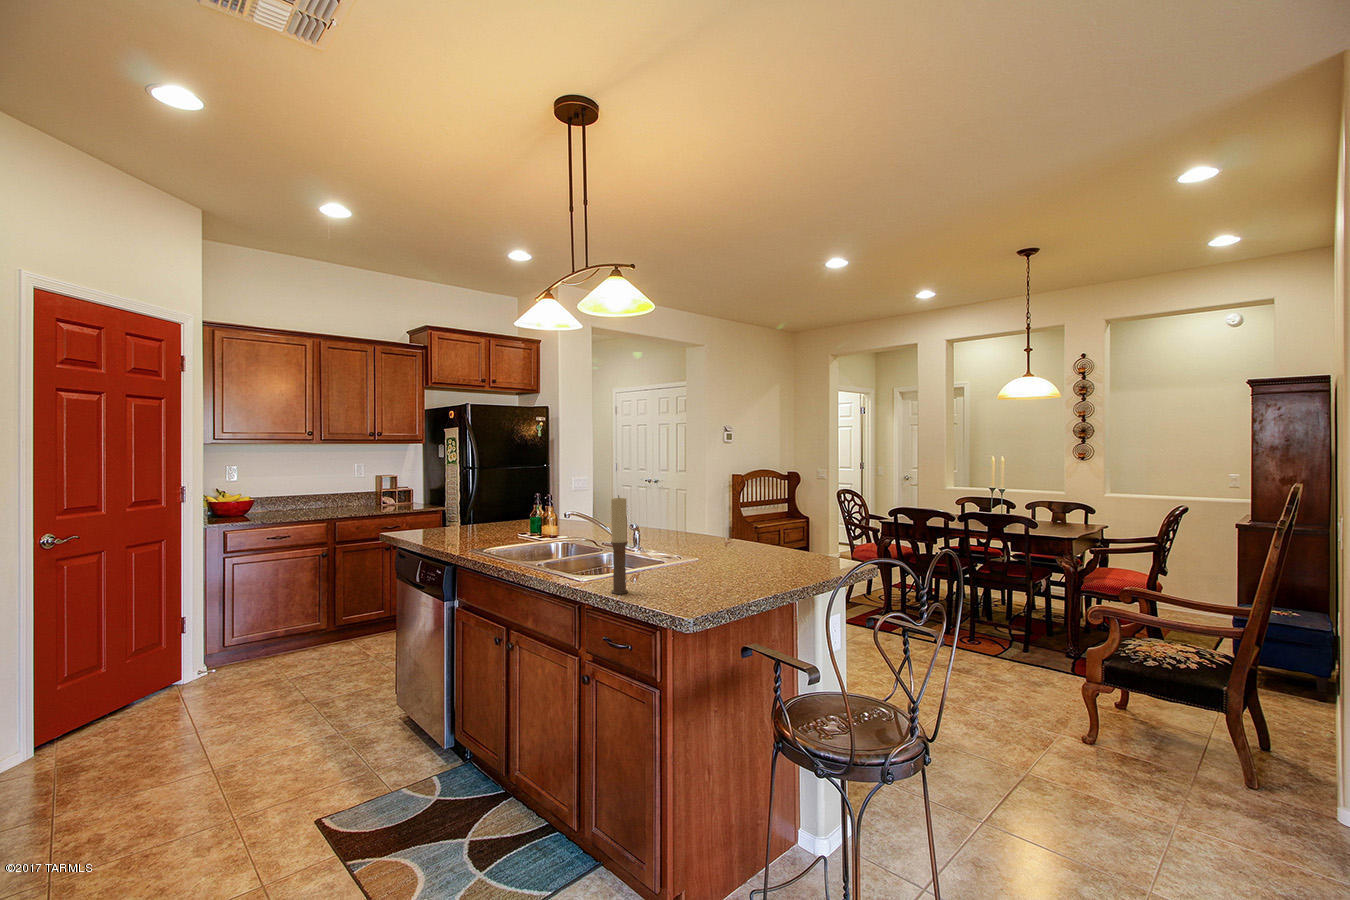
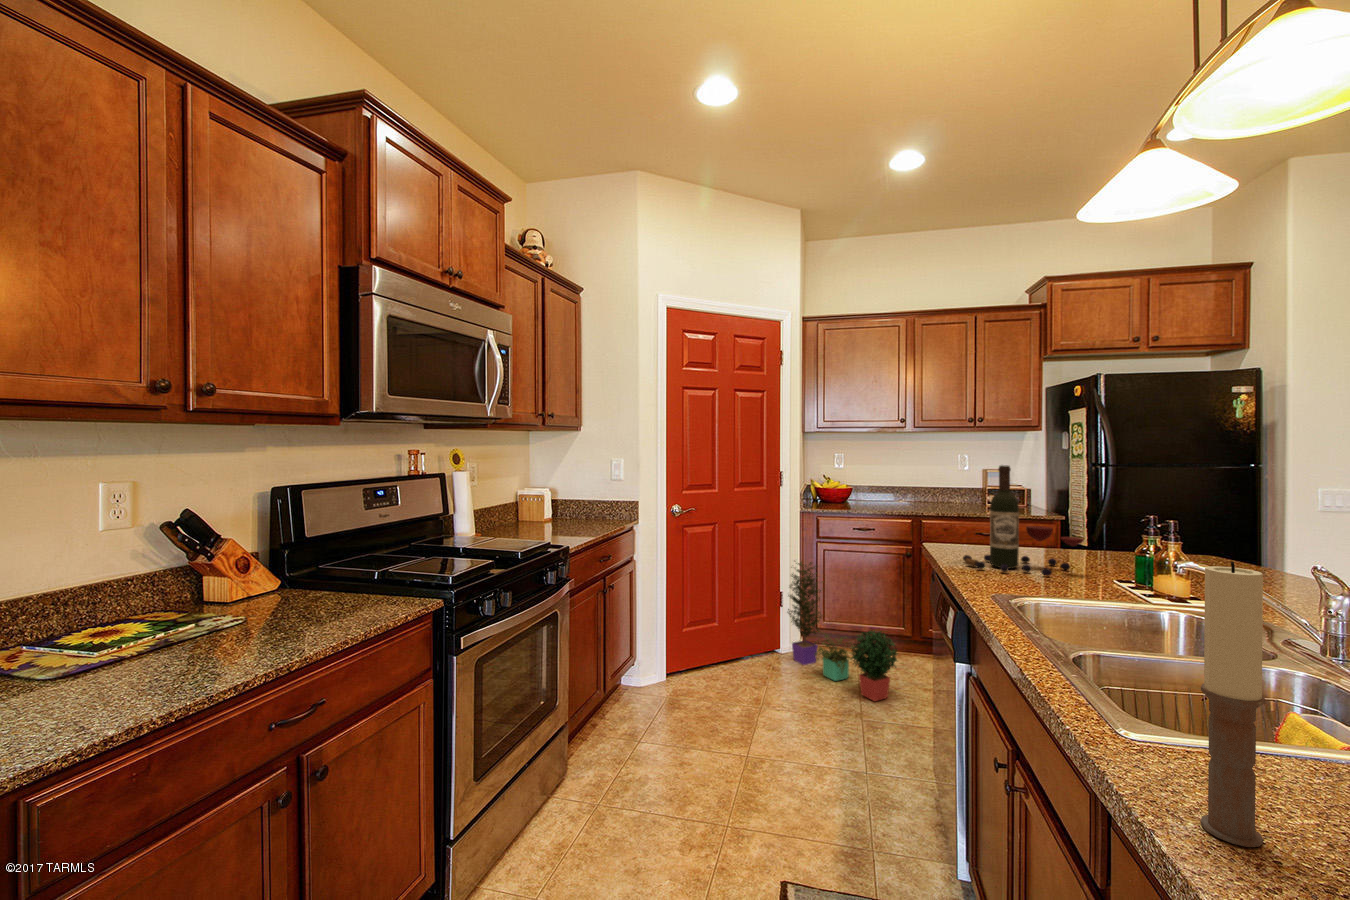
wine bottle: none [422,469,501,542] -> present [963,465,1084,576]
potted plant: none [193,578,337,689] -> present [787,562,897,701]

